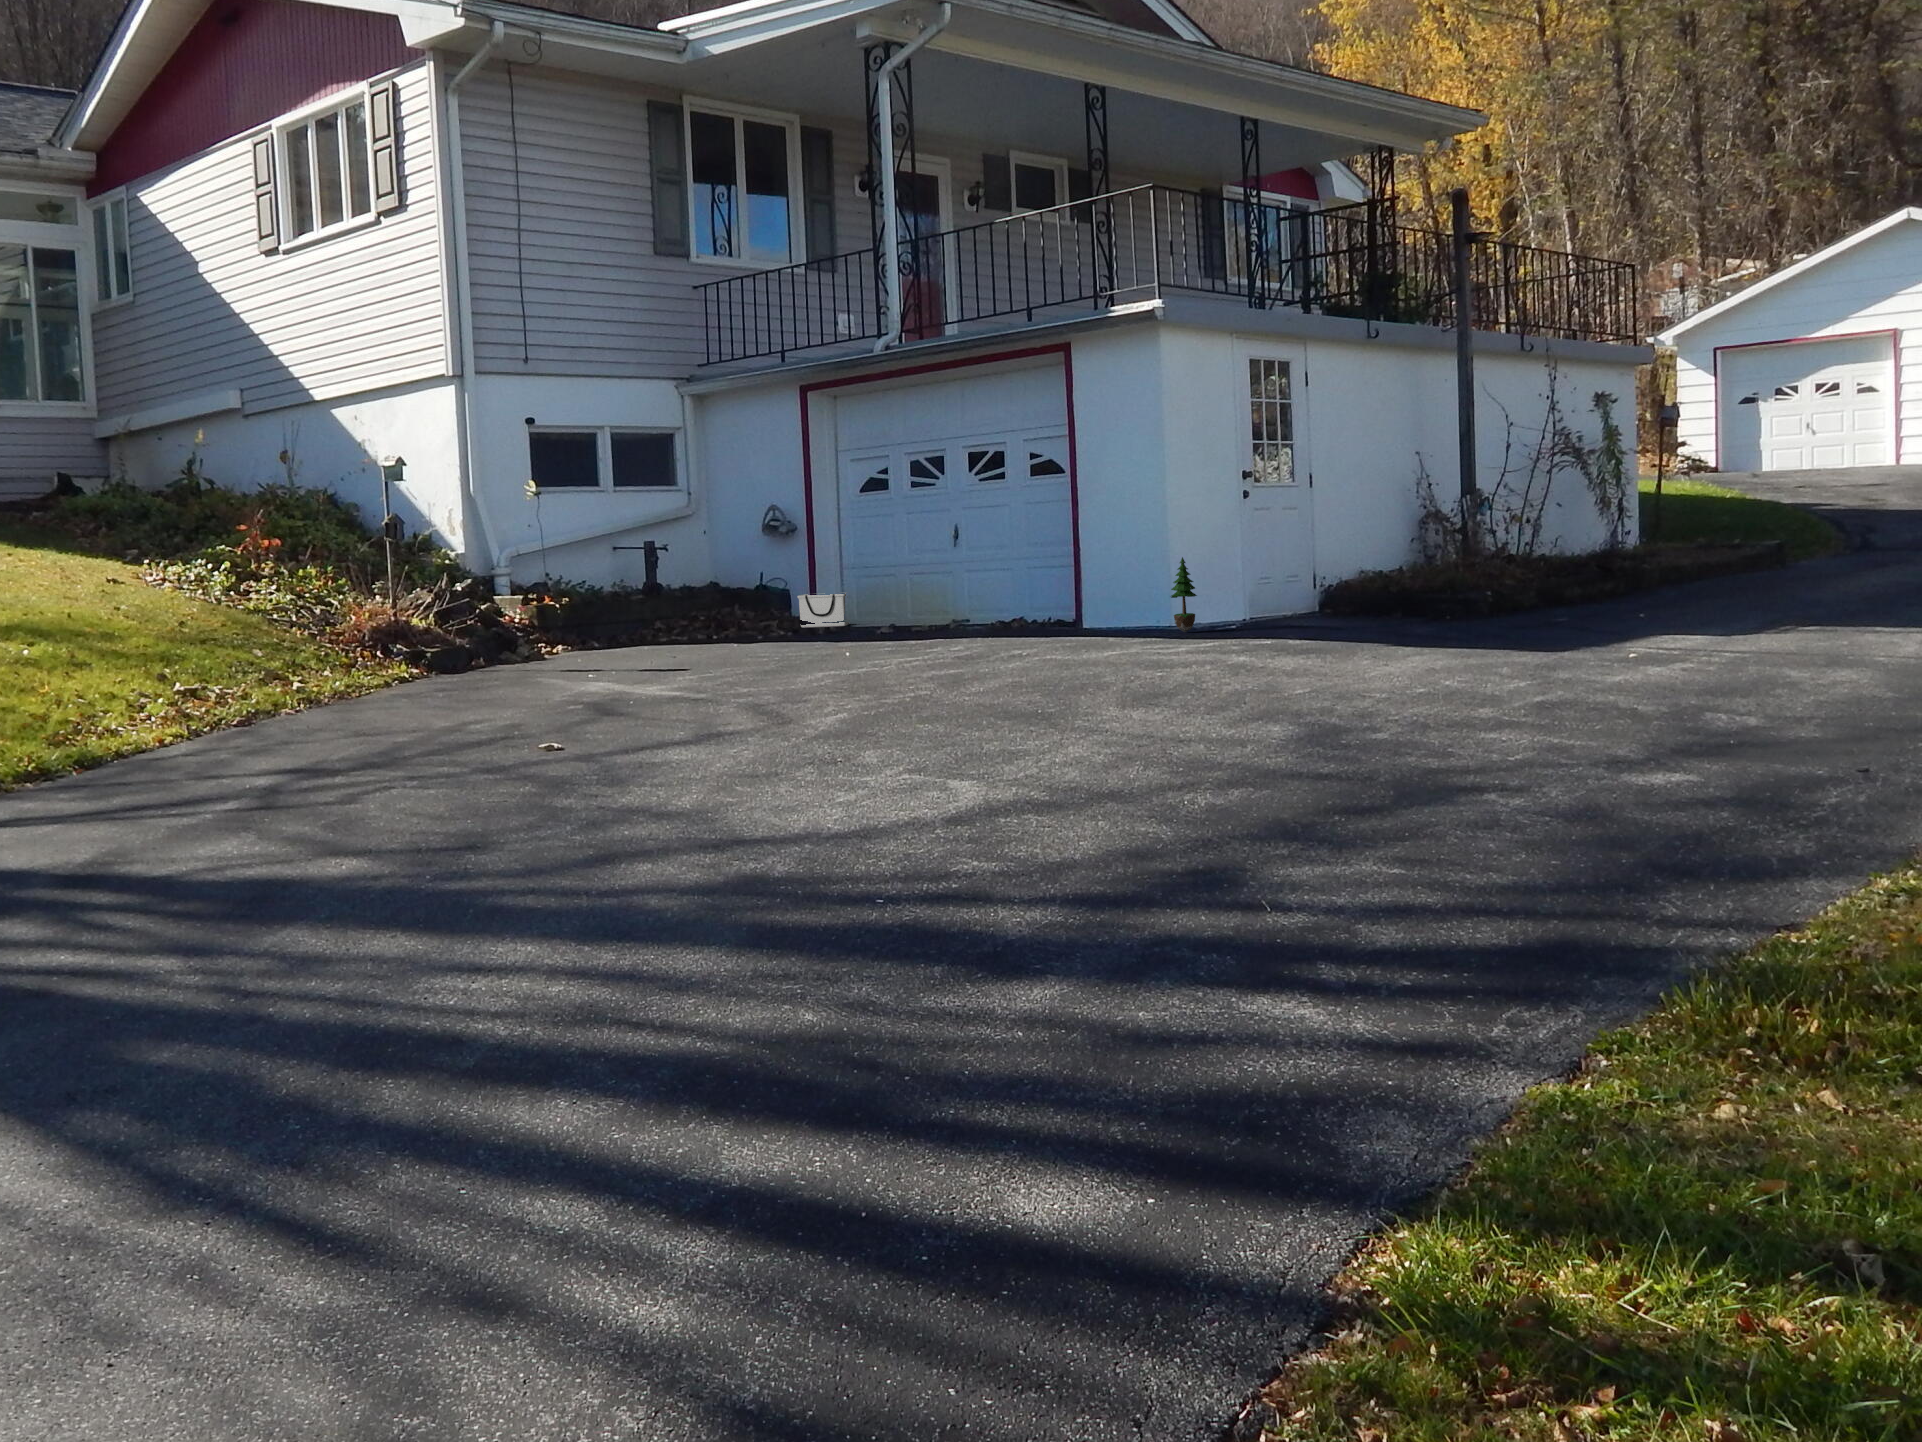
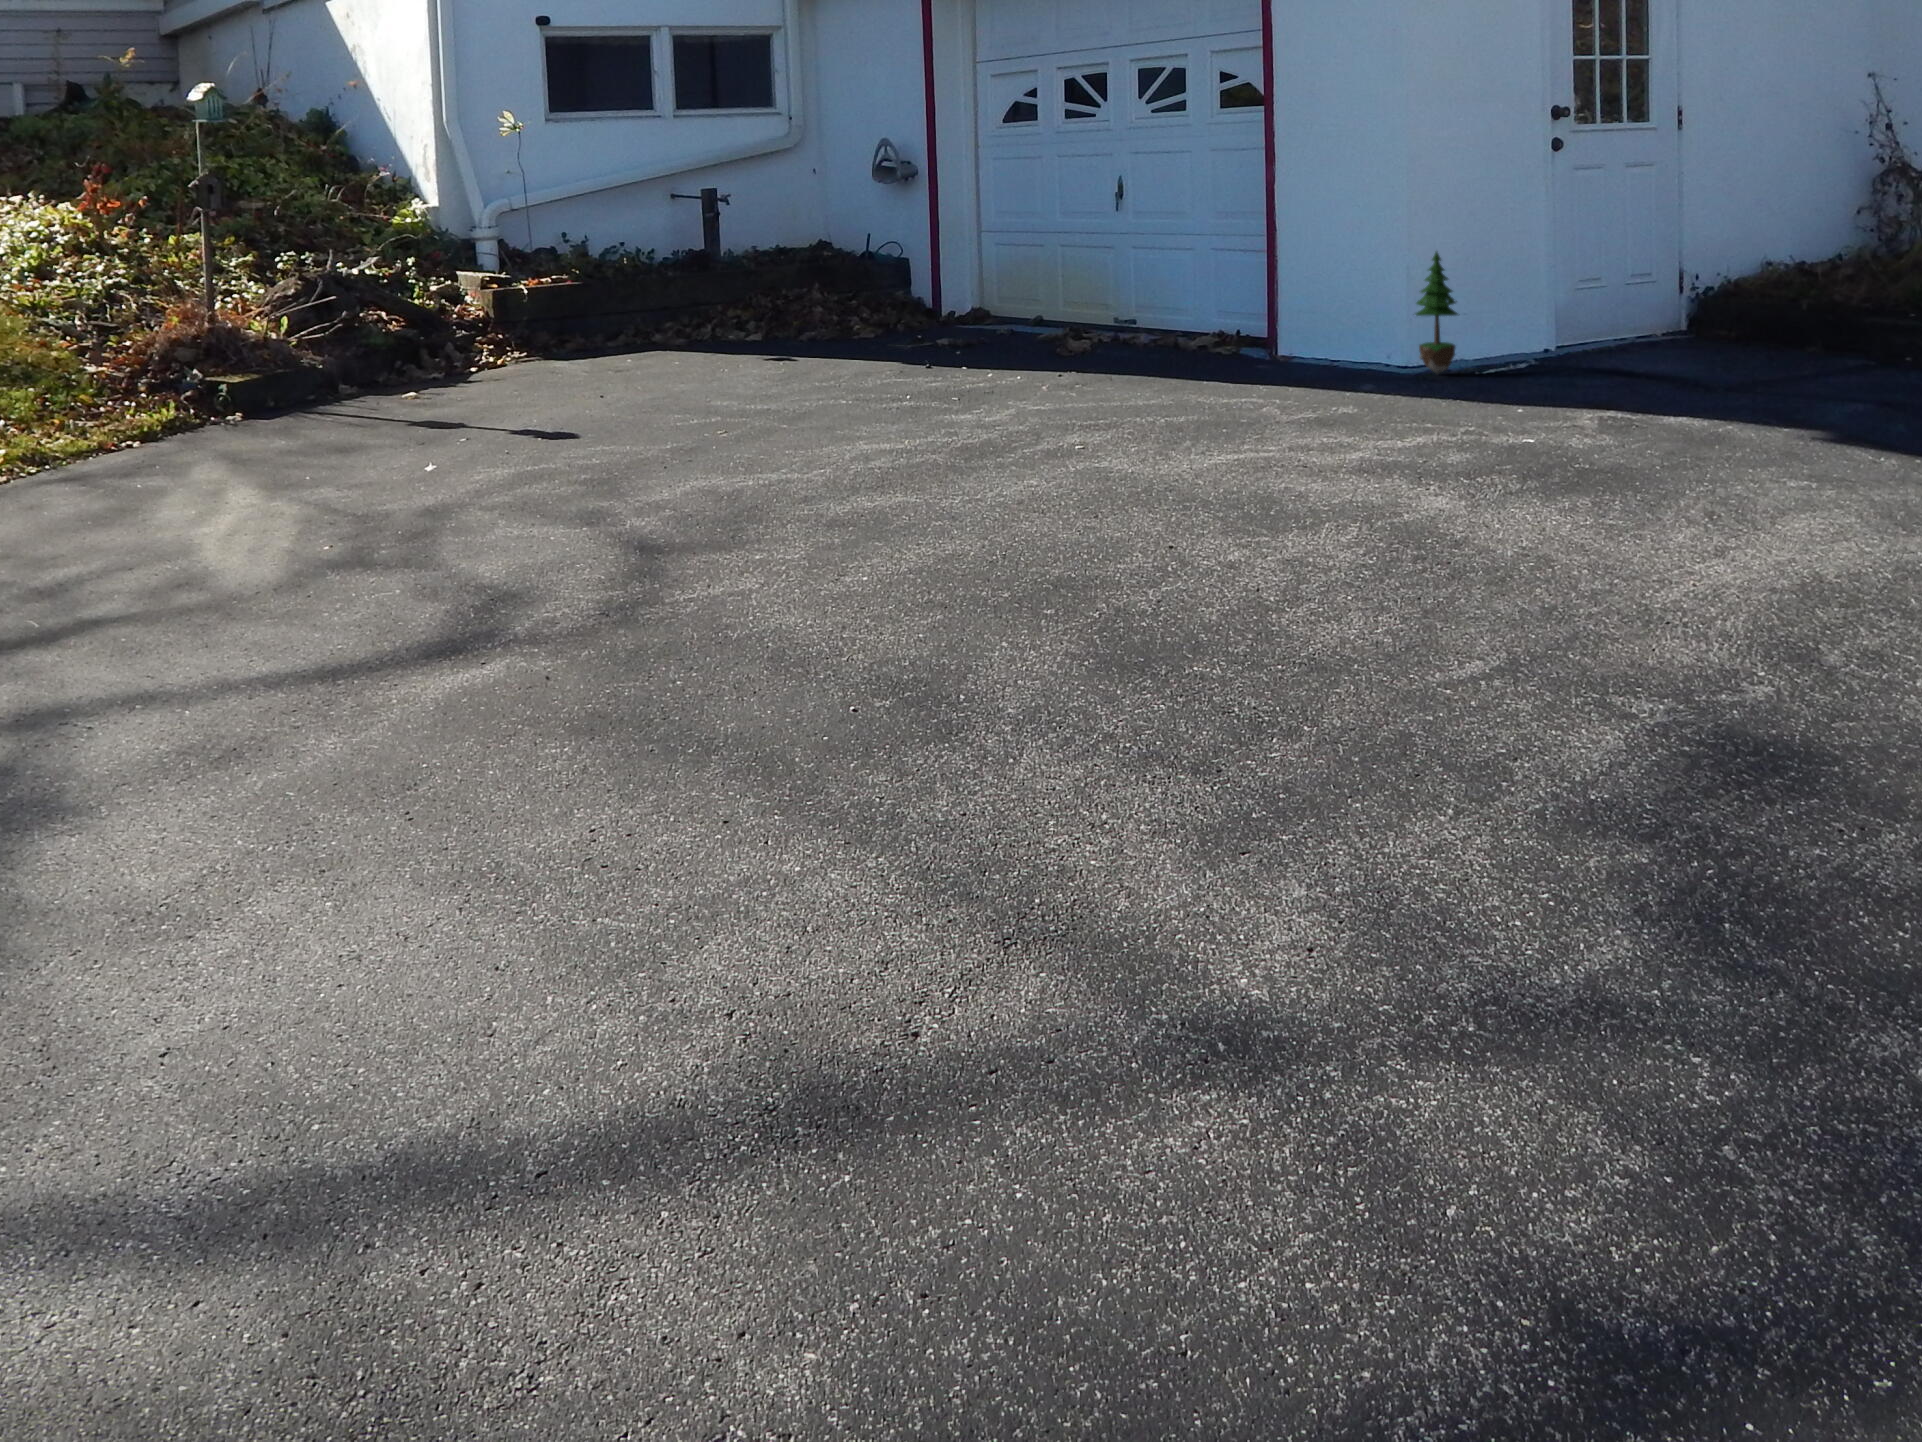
storage bin: present [797,593,849,628] -> none [904,267,977,316]

